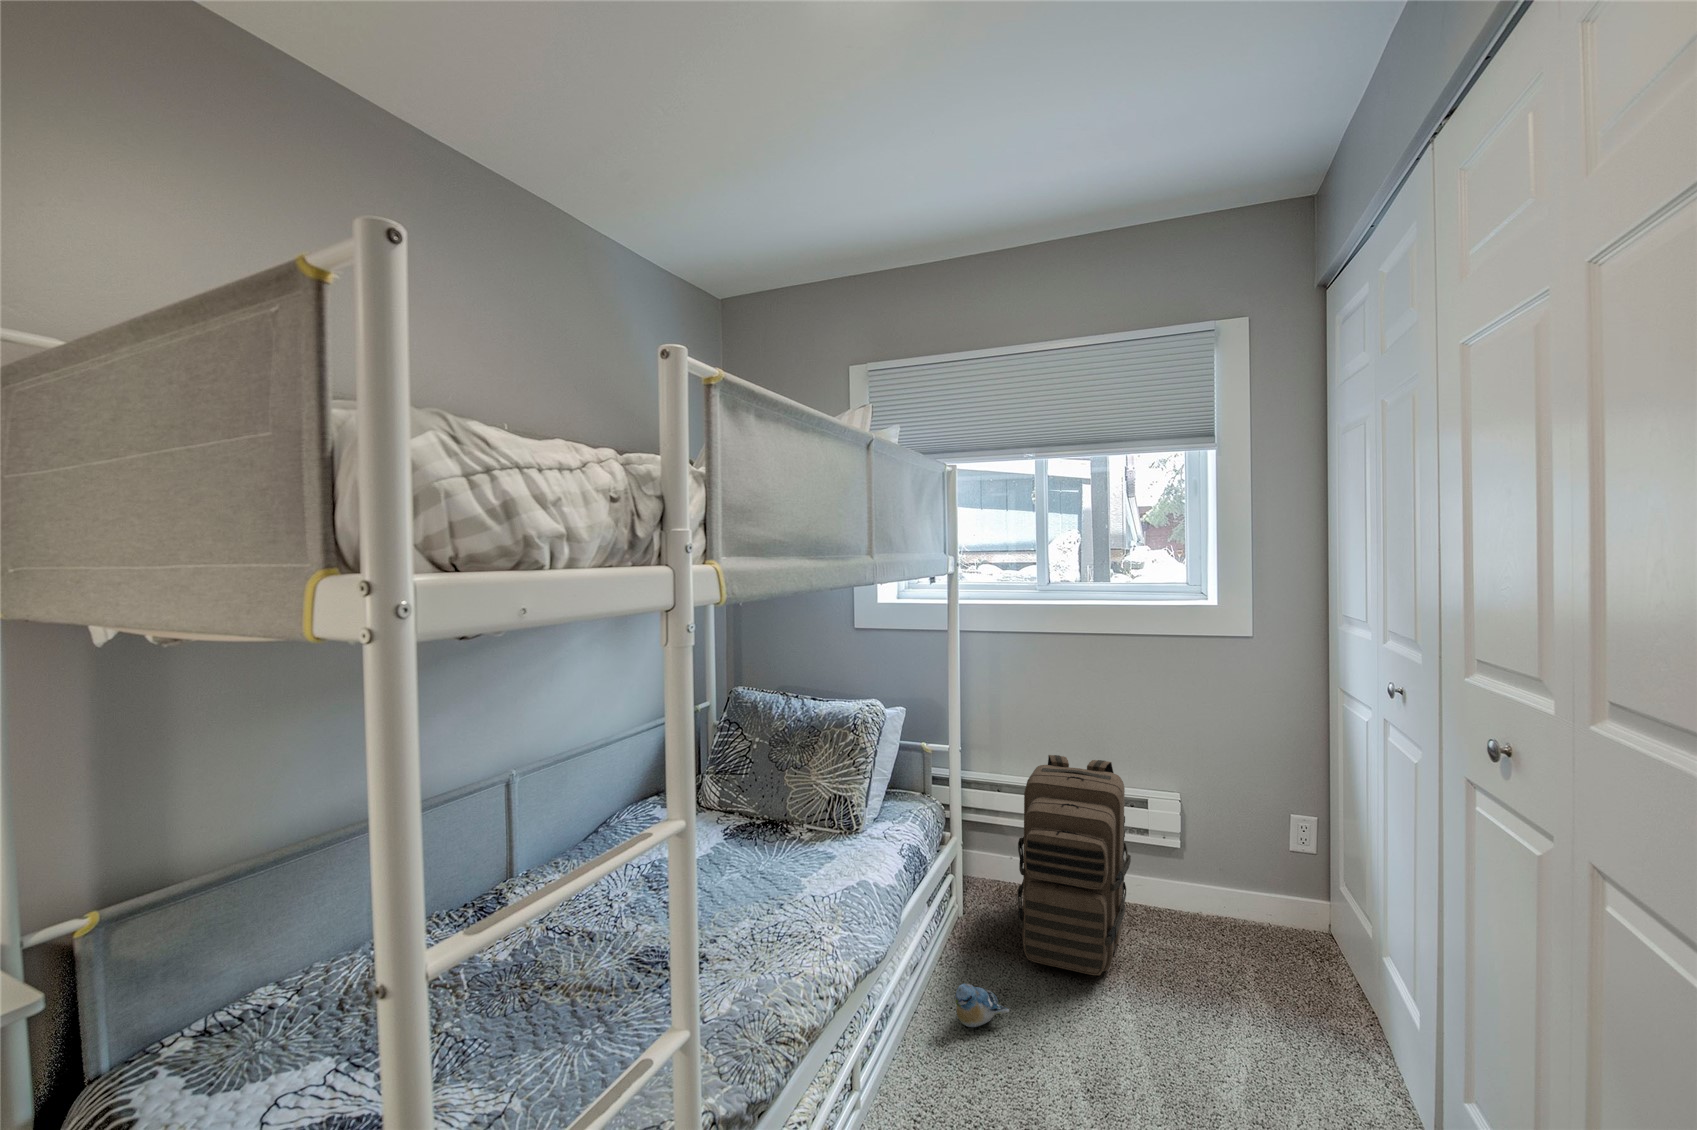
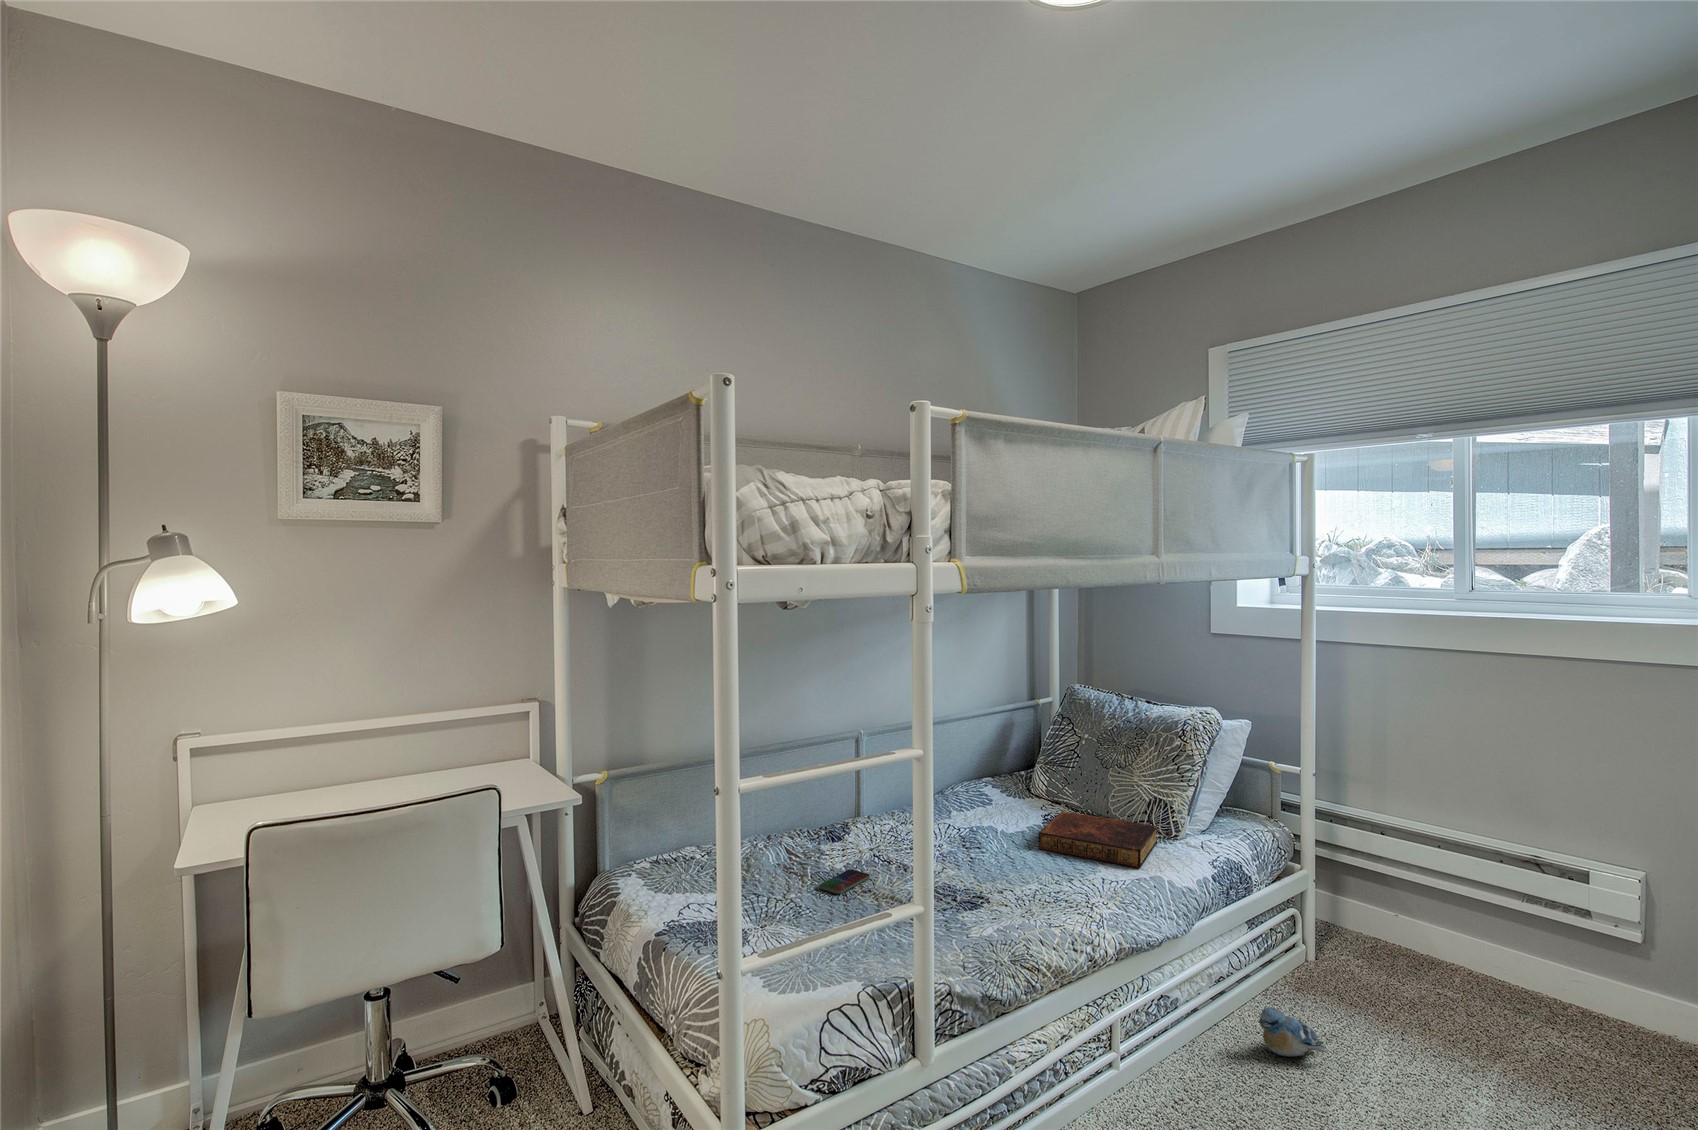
backpack: present [1017,755,1131,975] -> none [1369,795,1548,1055]
book: none [734,823,843,874] -> present [1039,811,1157,868]
smartphone: none [483,959,551,1004] -> present [819,869,870,894]

